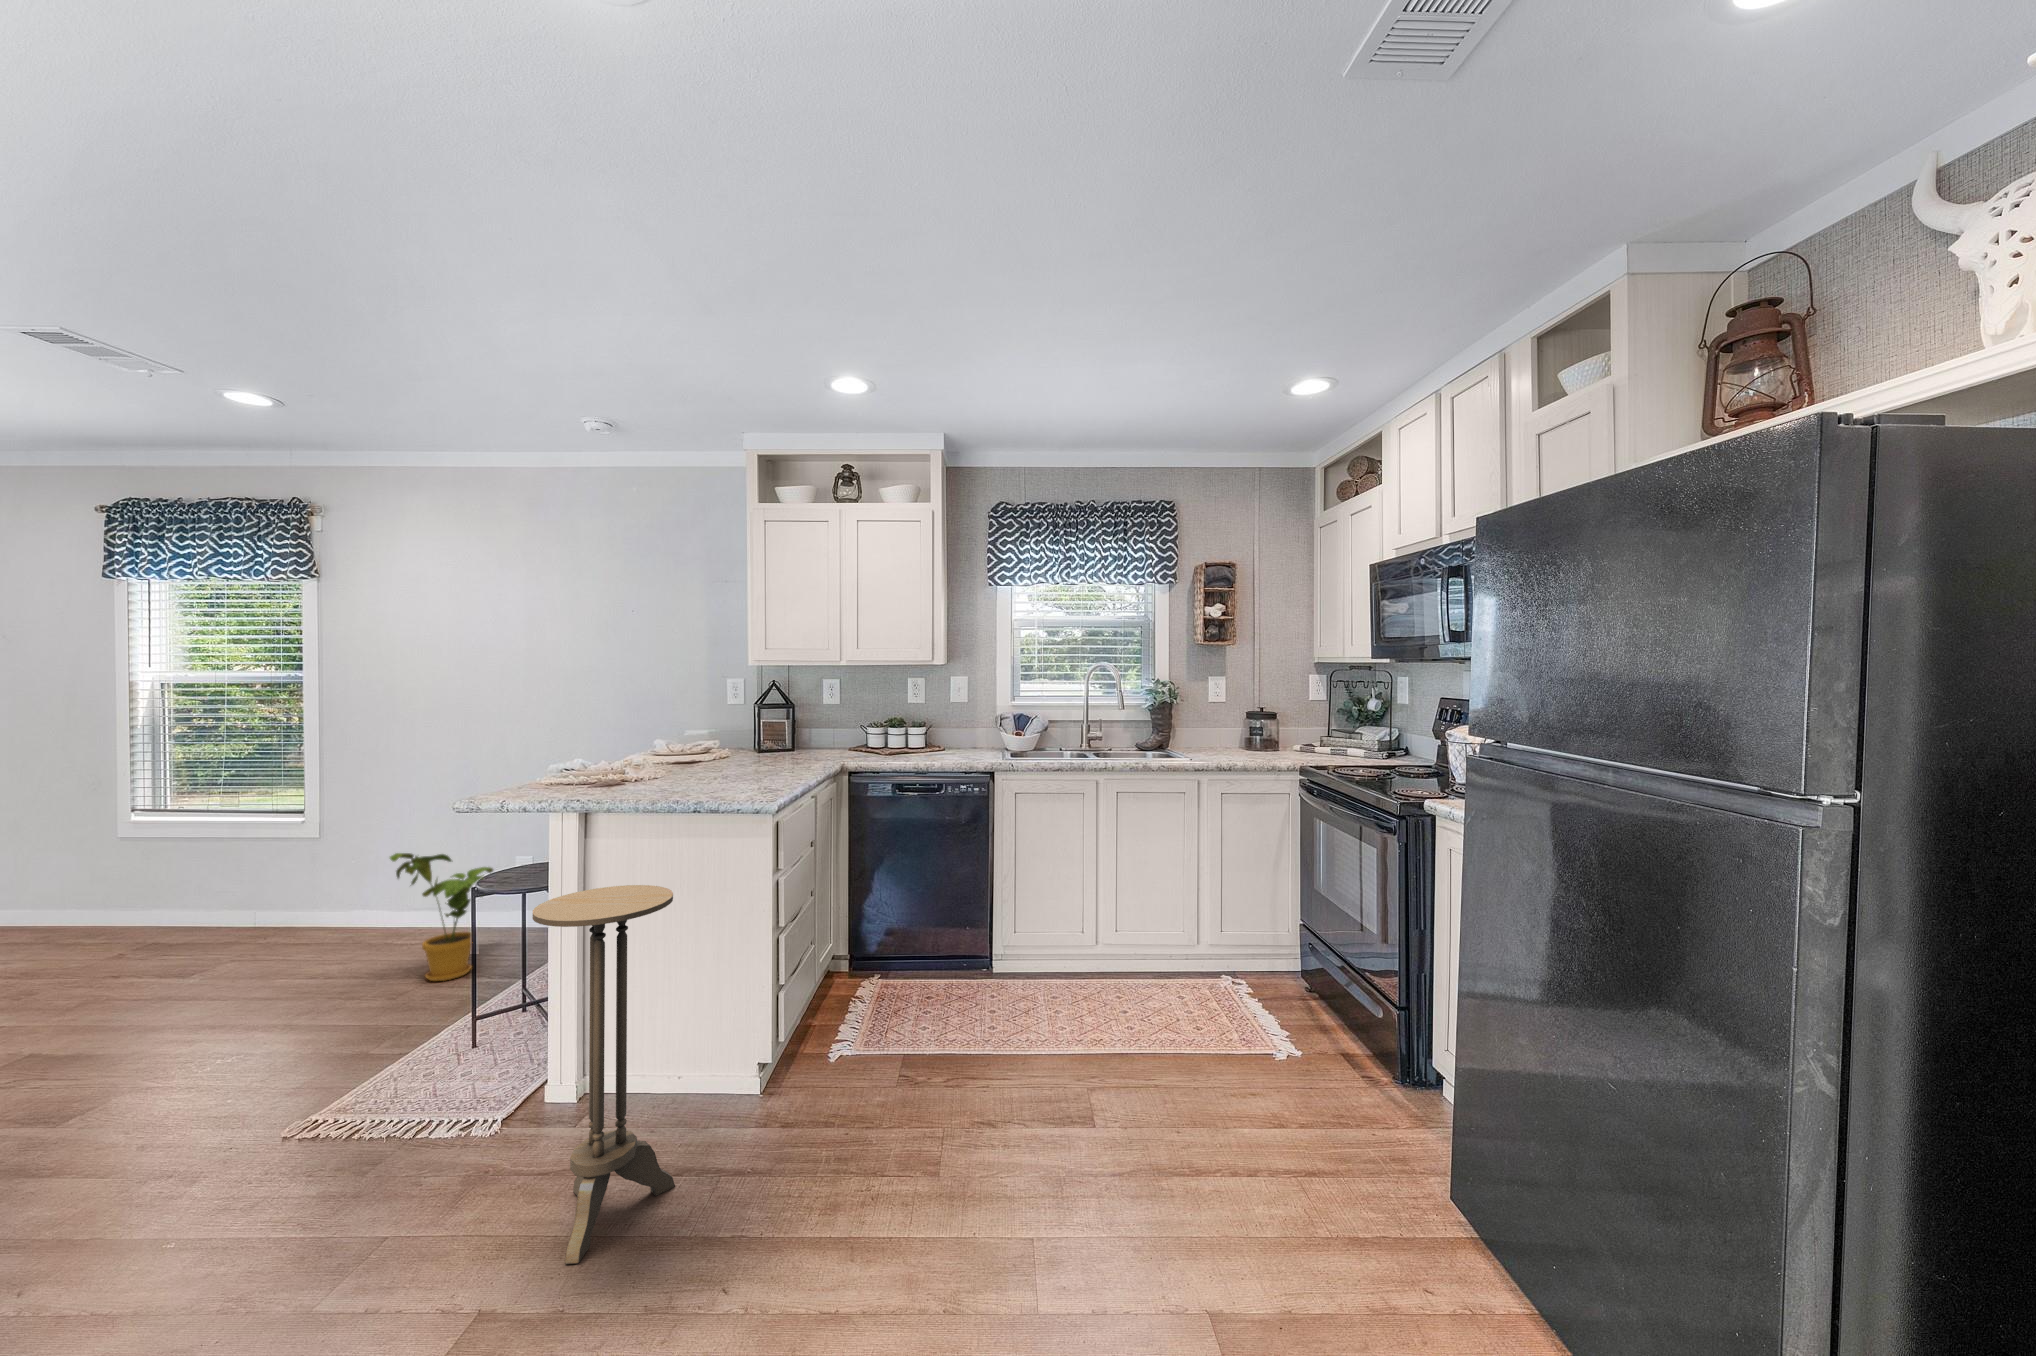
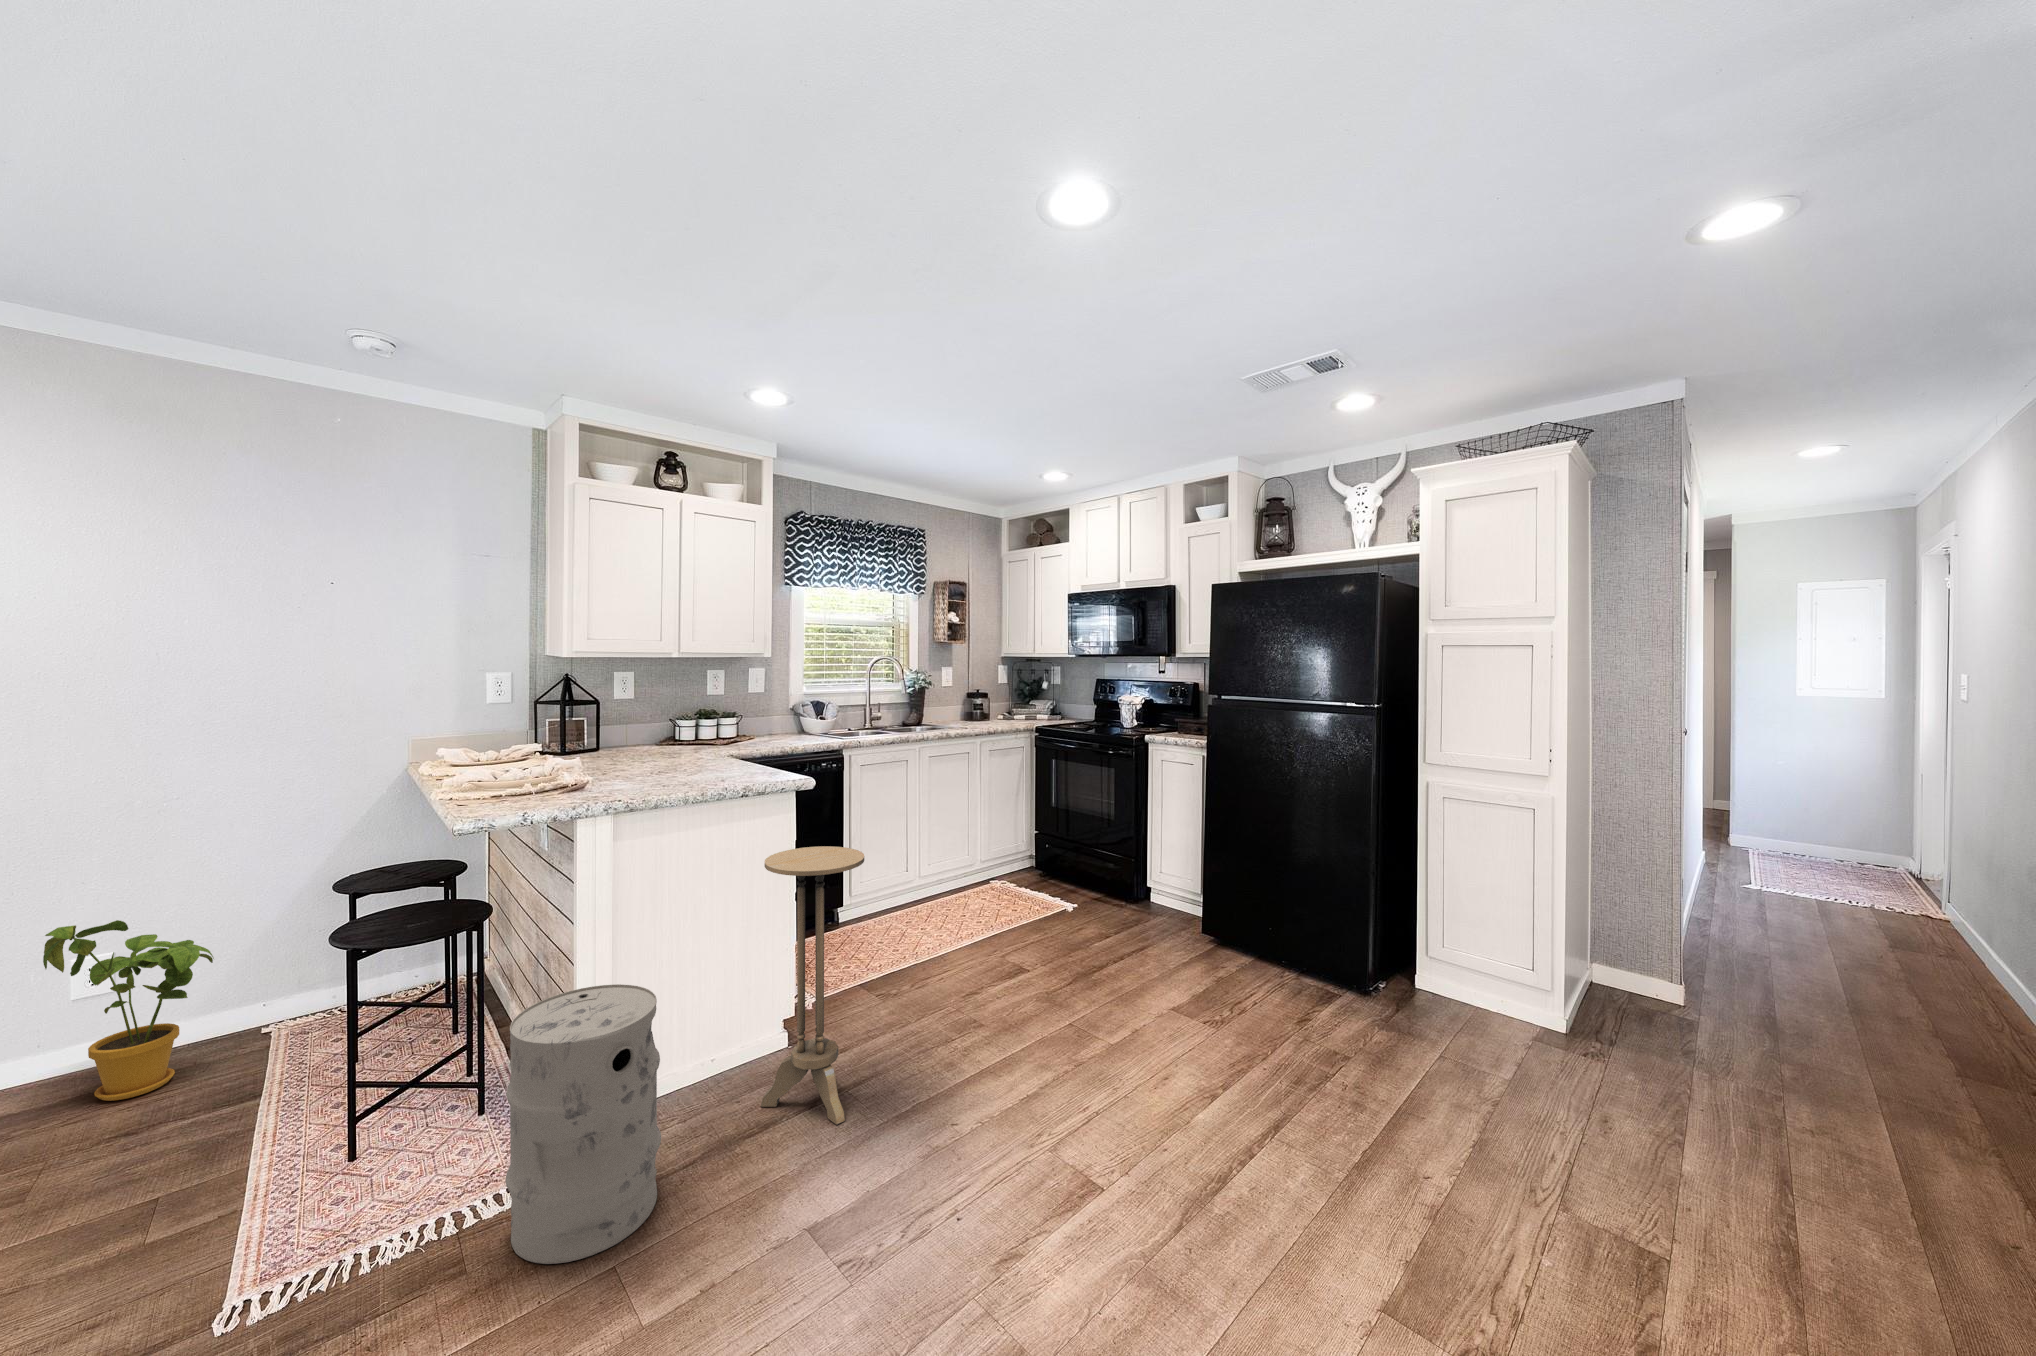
trash can: none [220,992,414,1290] -> present [505,984,661,1264]

